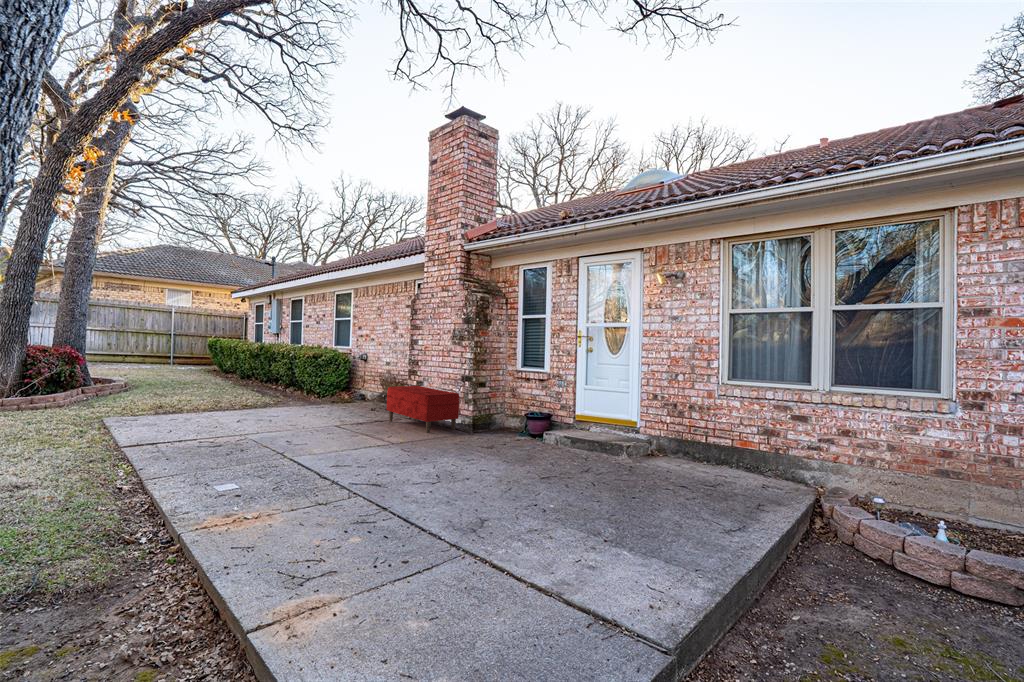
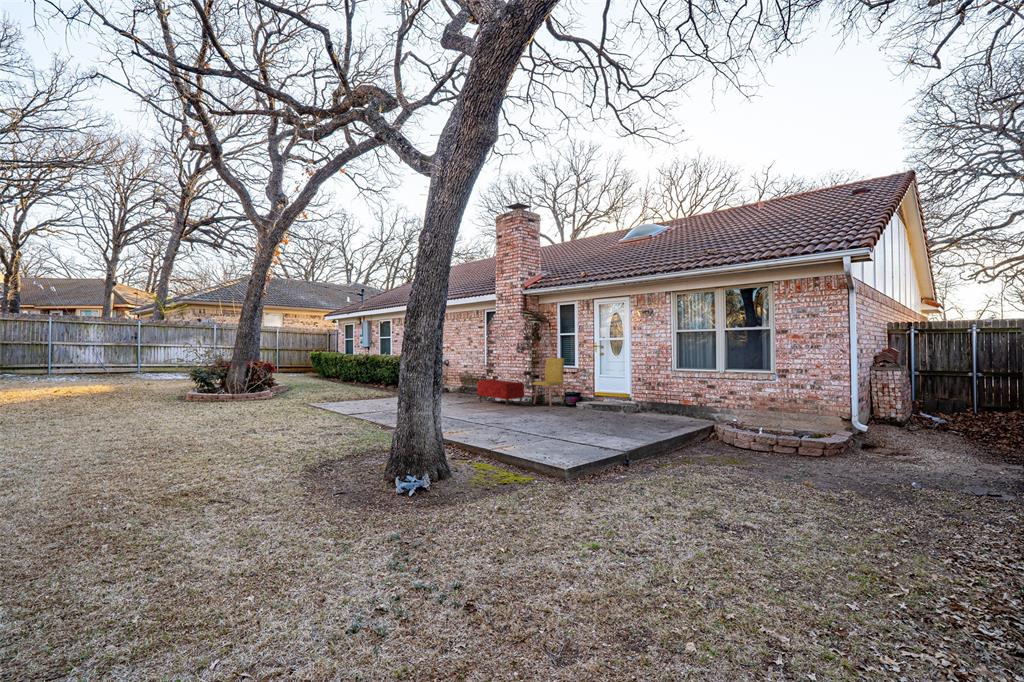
chair: none [473,354,528,435] -> present [533,358,564,406]

